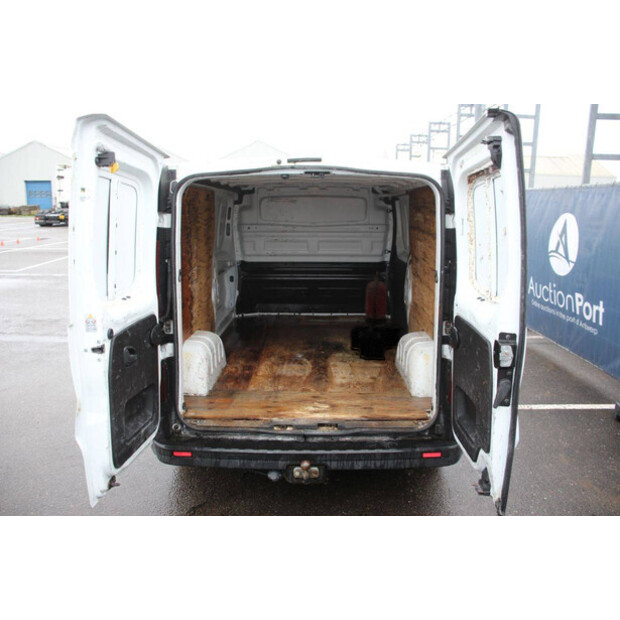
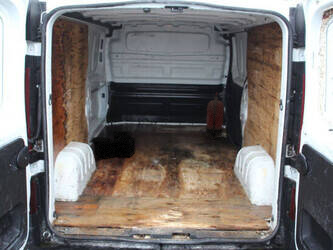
storage bin: present [350,323,403,360] -> present [90,131,135,160]

